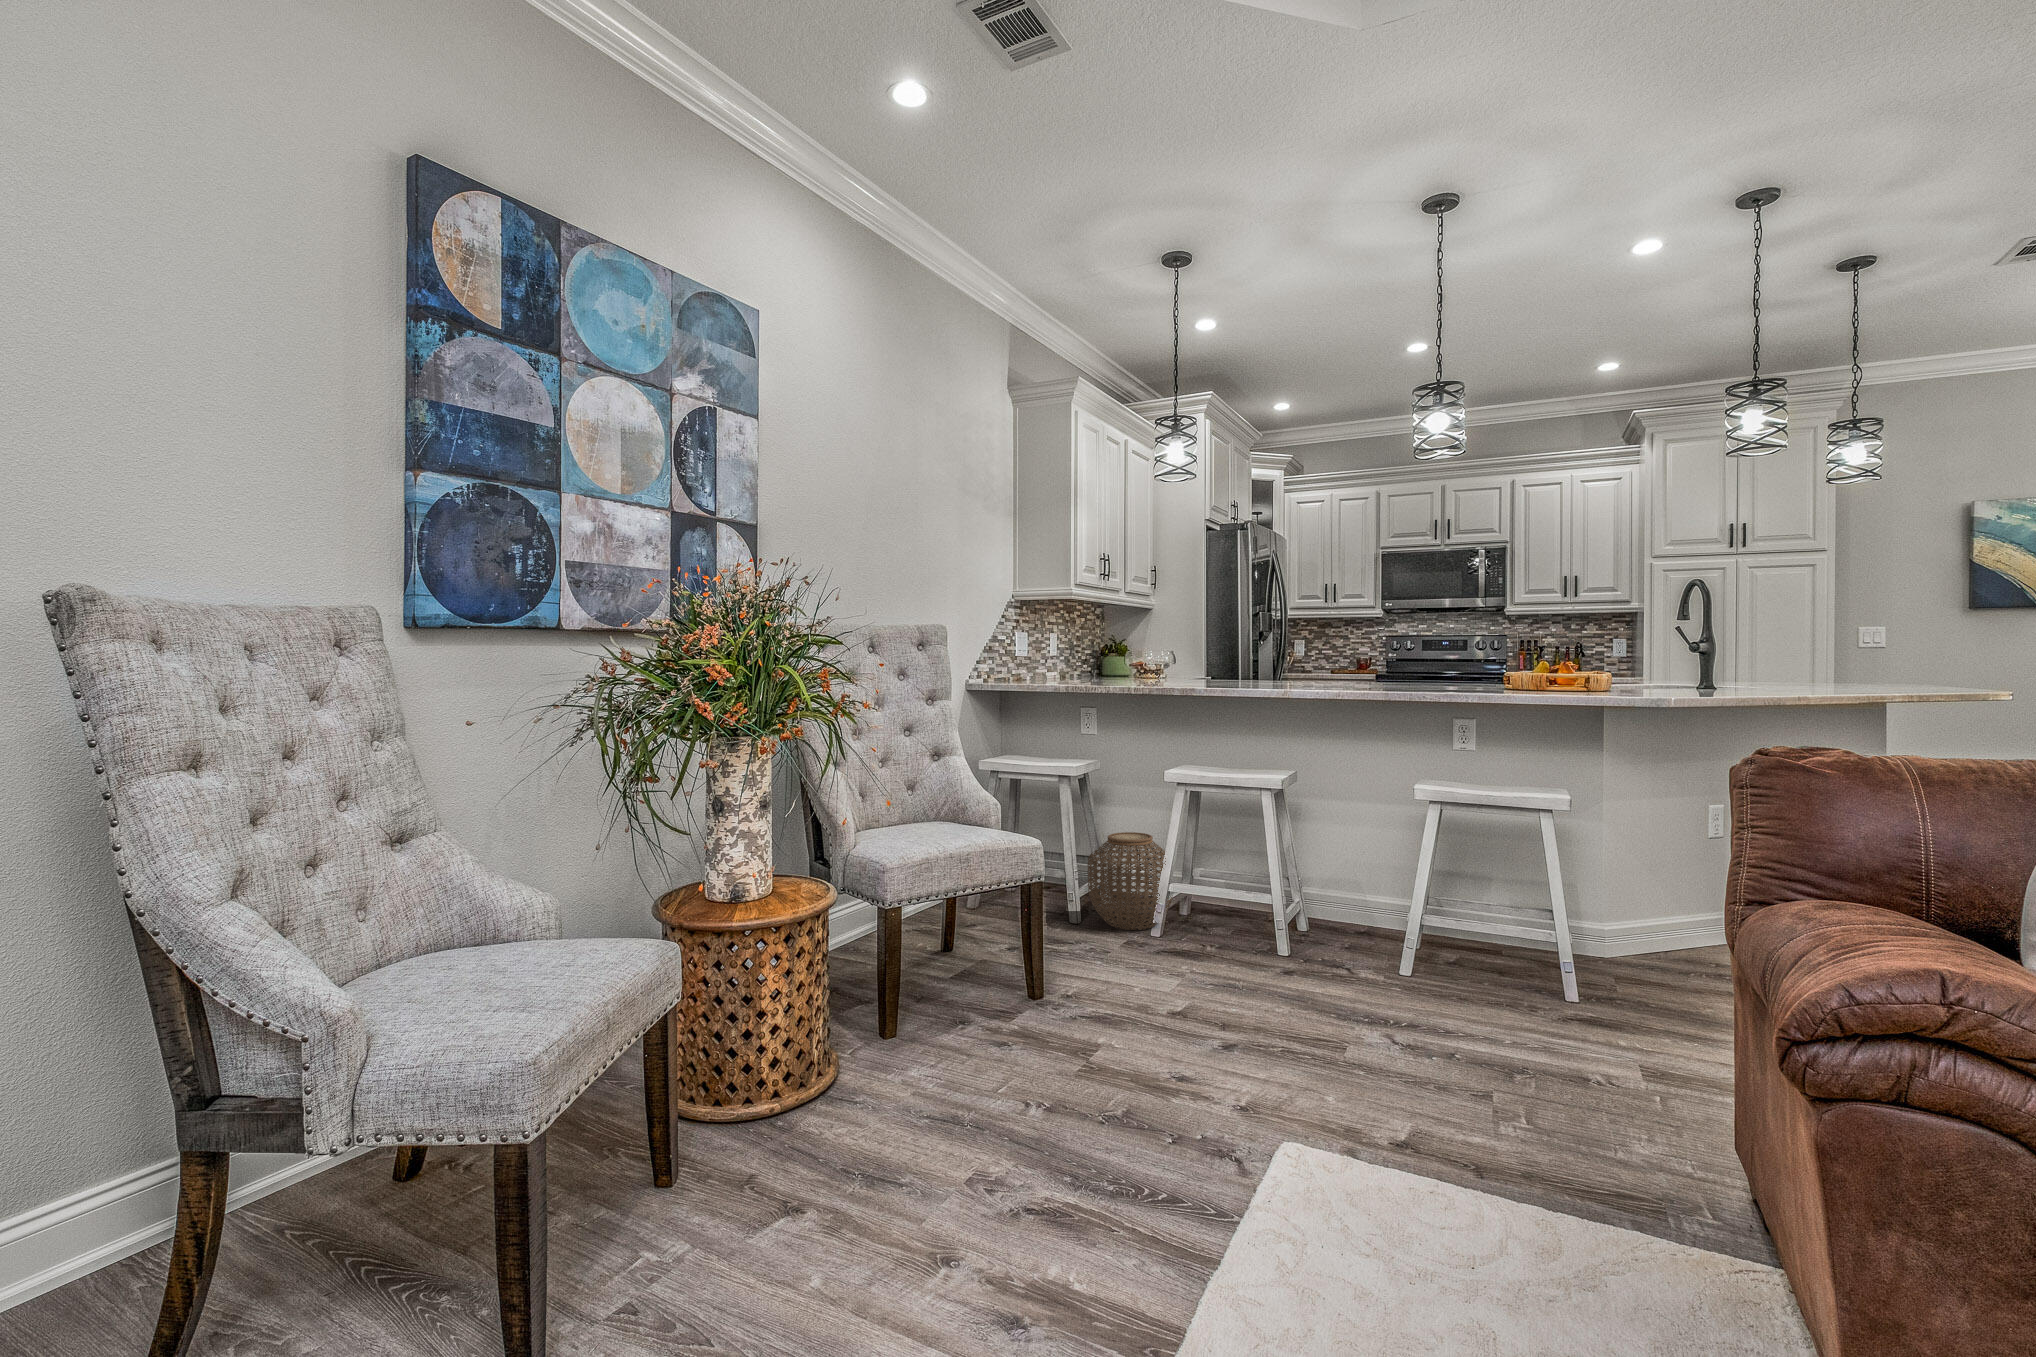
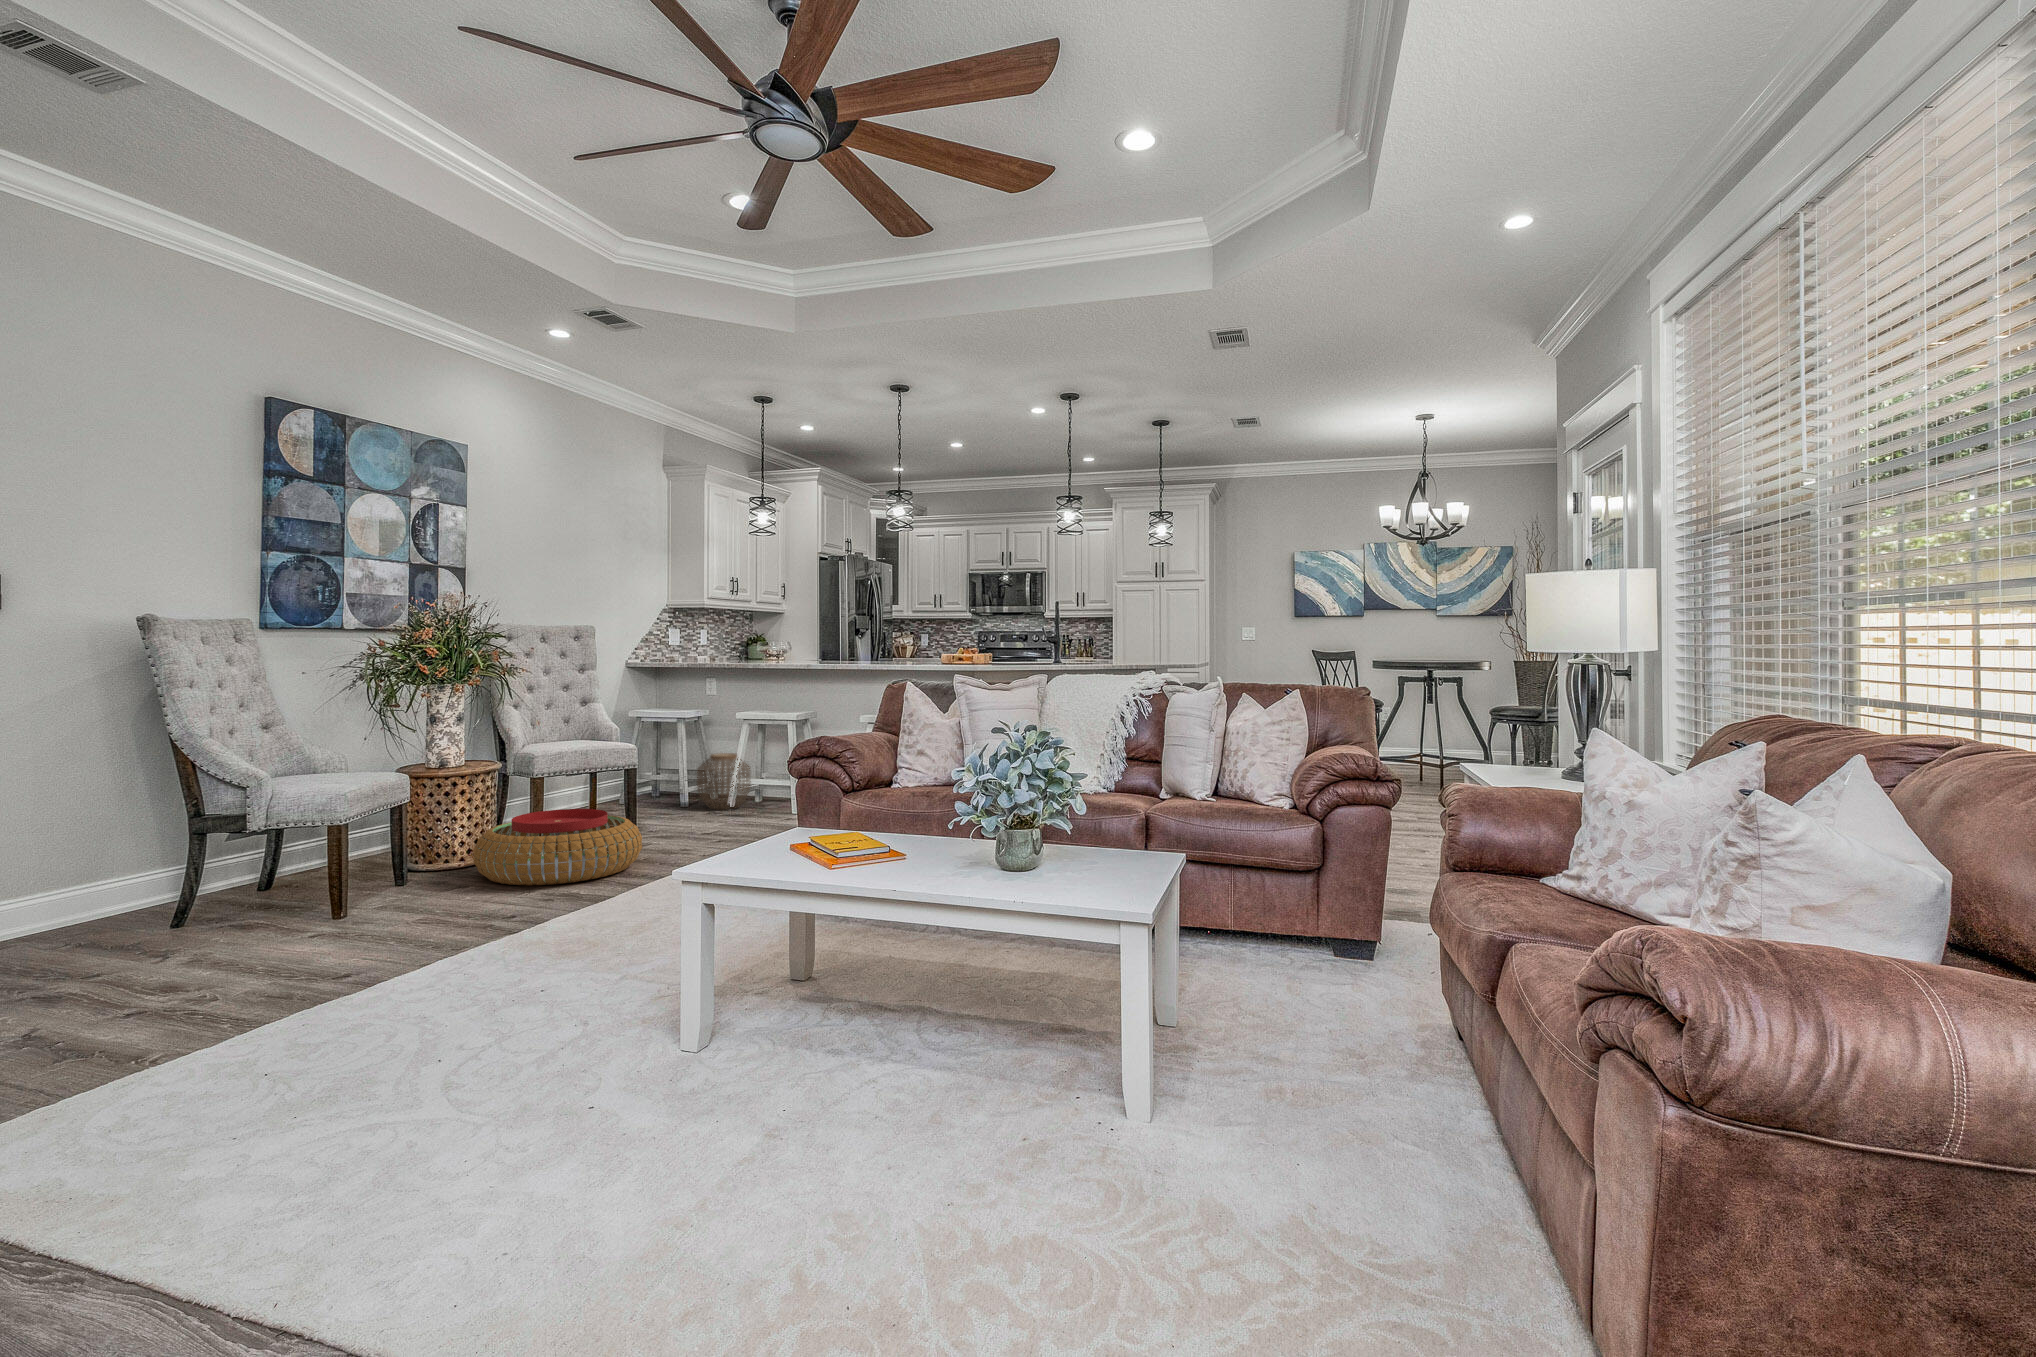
pouf: none [808,991,1139,1217] -> present [473,809,642,885]

